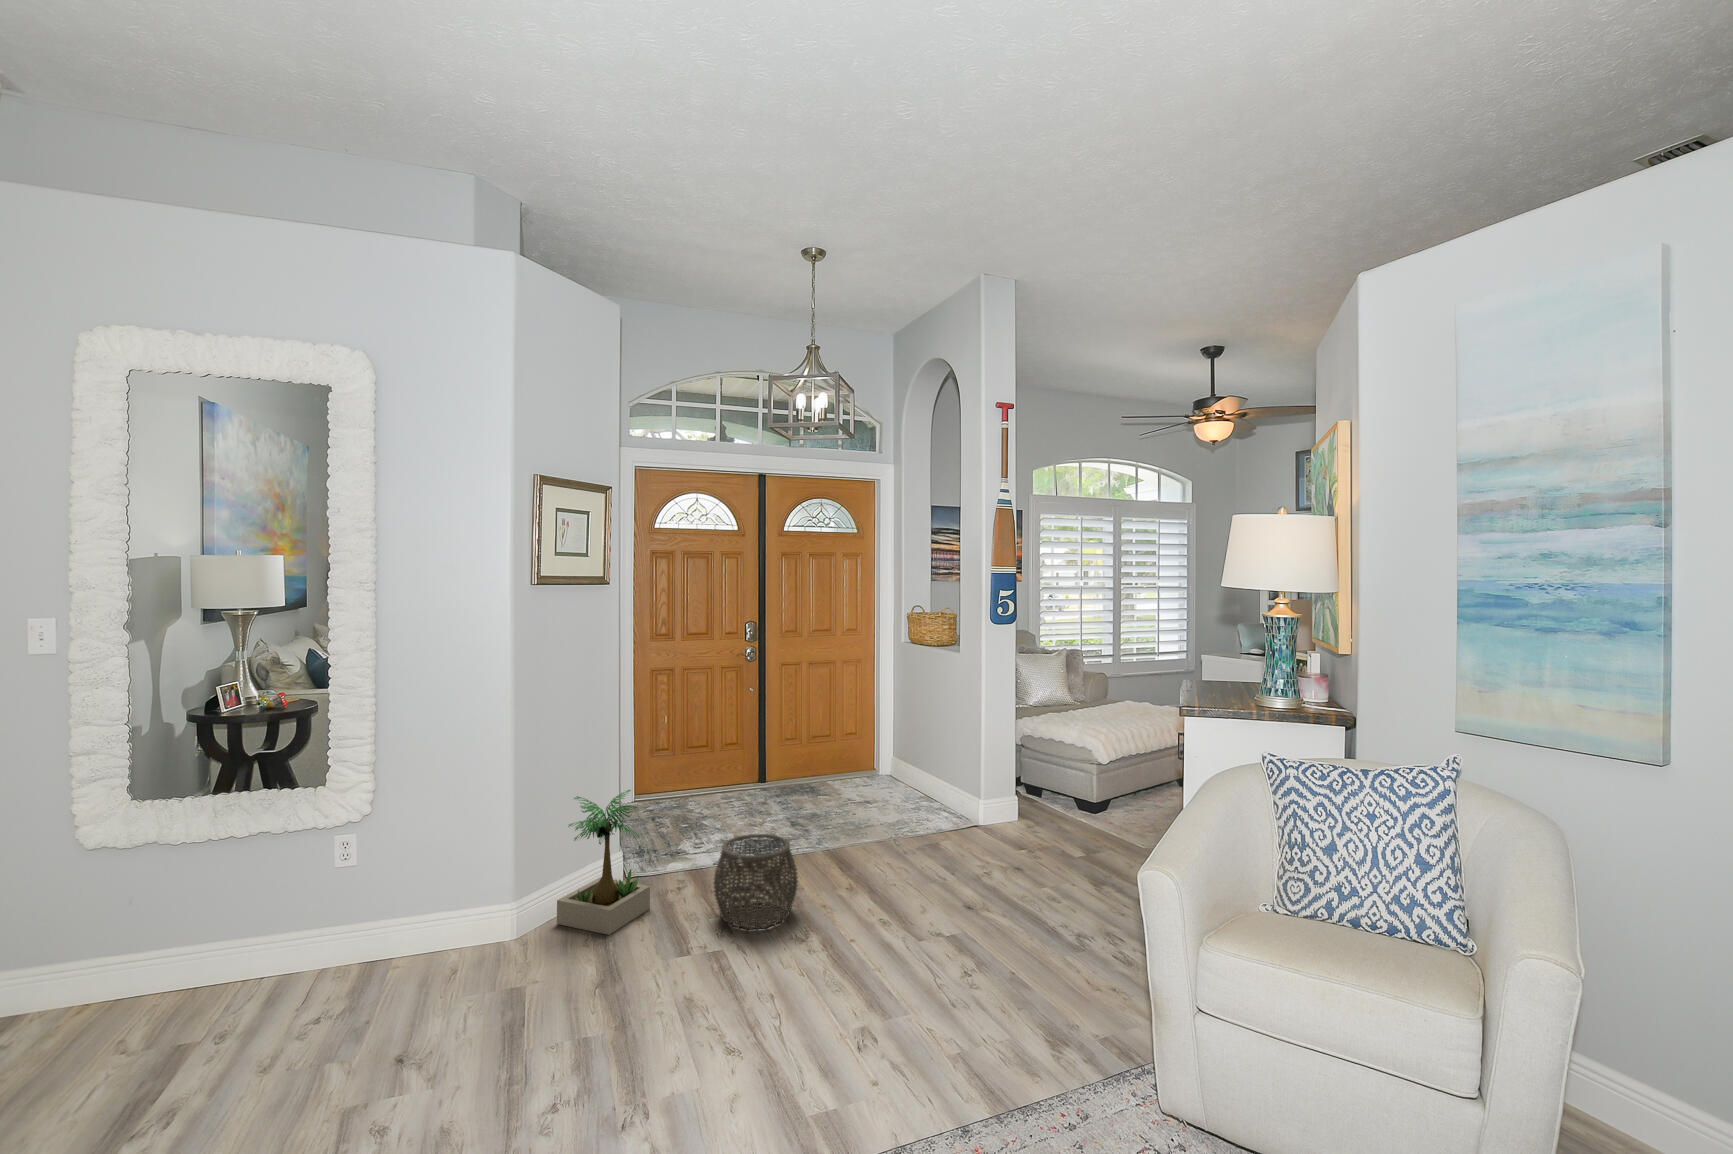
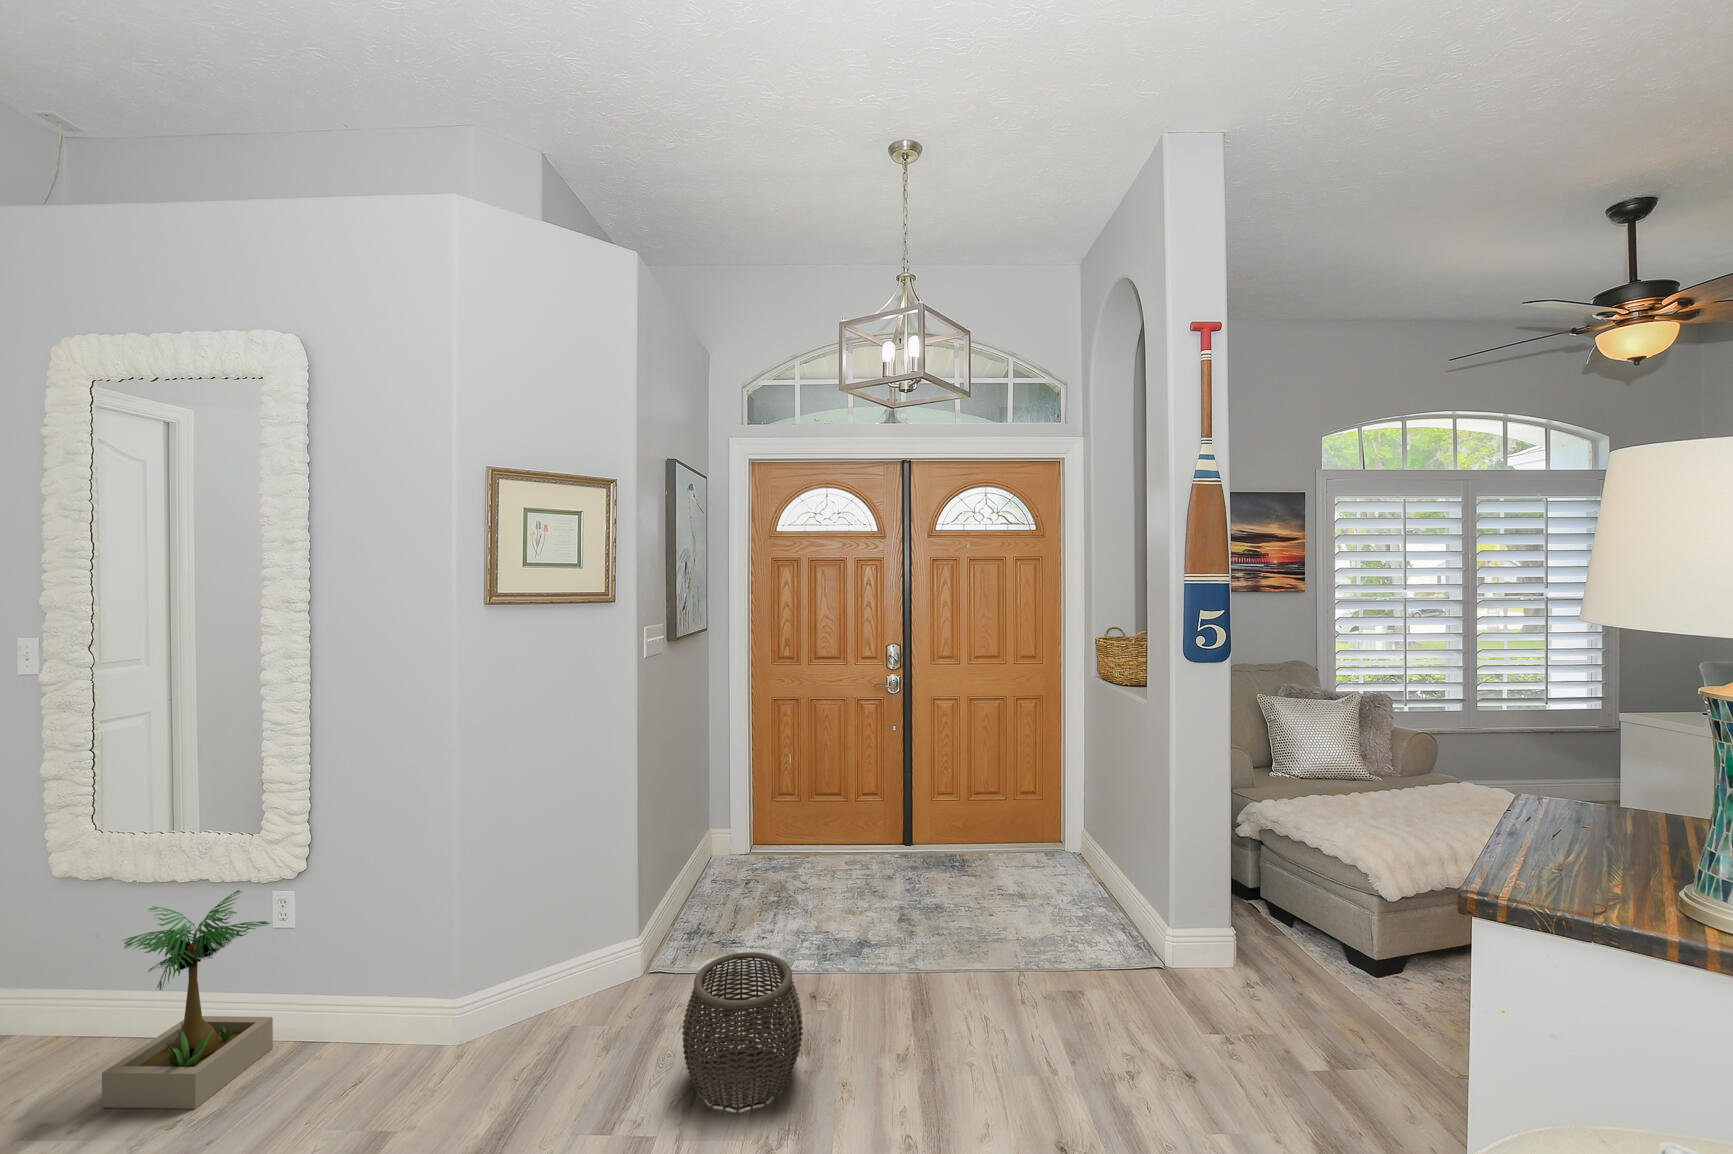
potted plant: present [557,790,650,935] -> present [102,890,273,1109]

